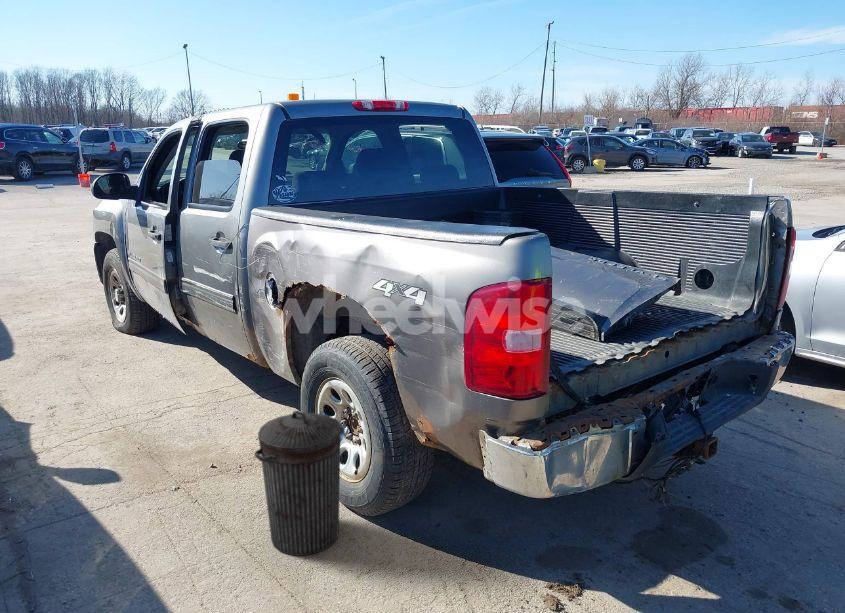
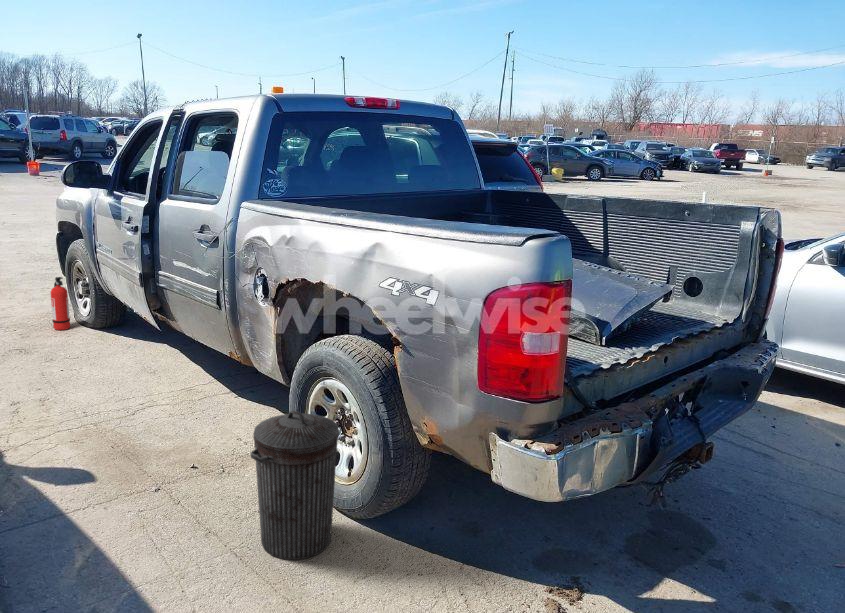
fire extinguisher: none [95,284,114,335] -> present [51,277,70,330]

